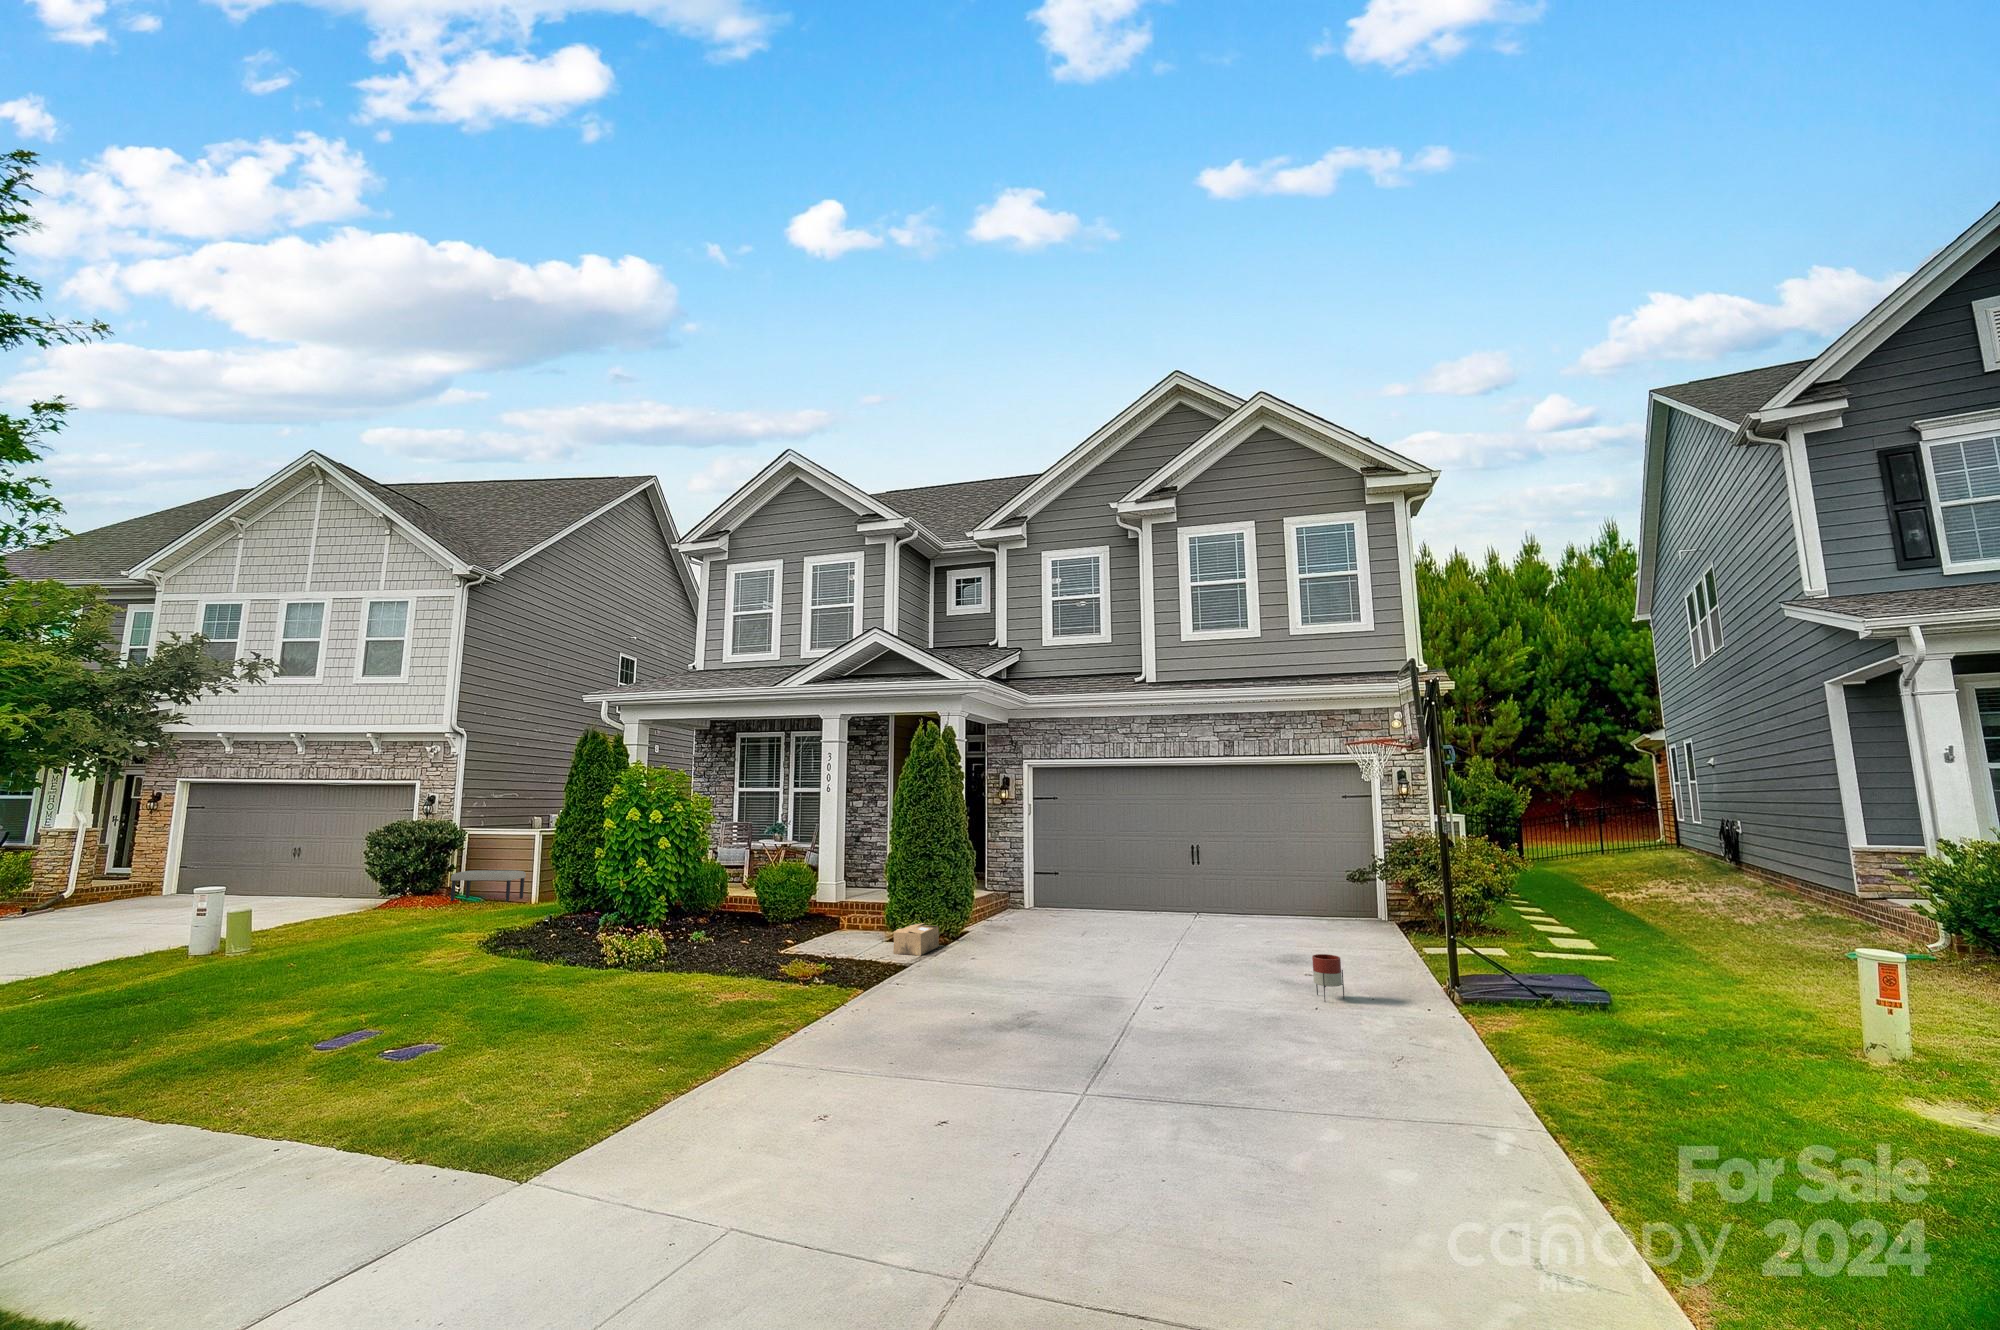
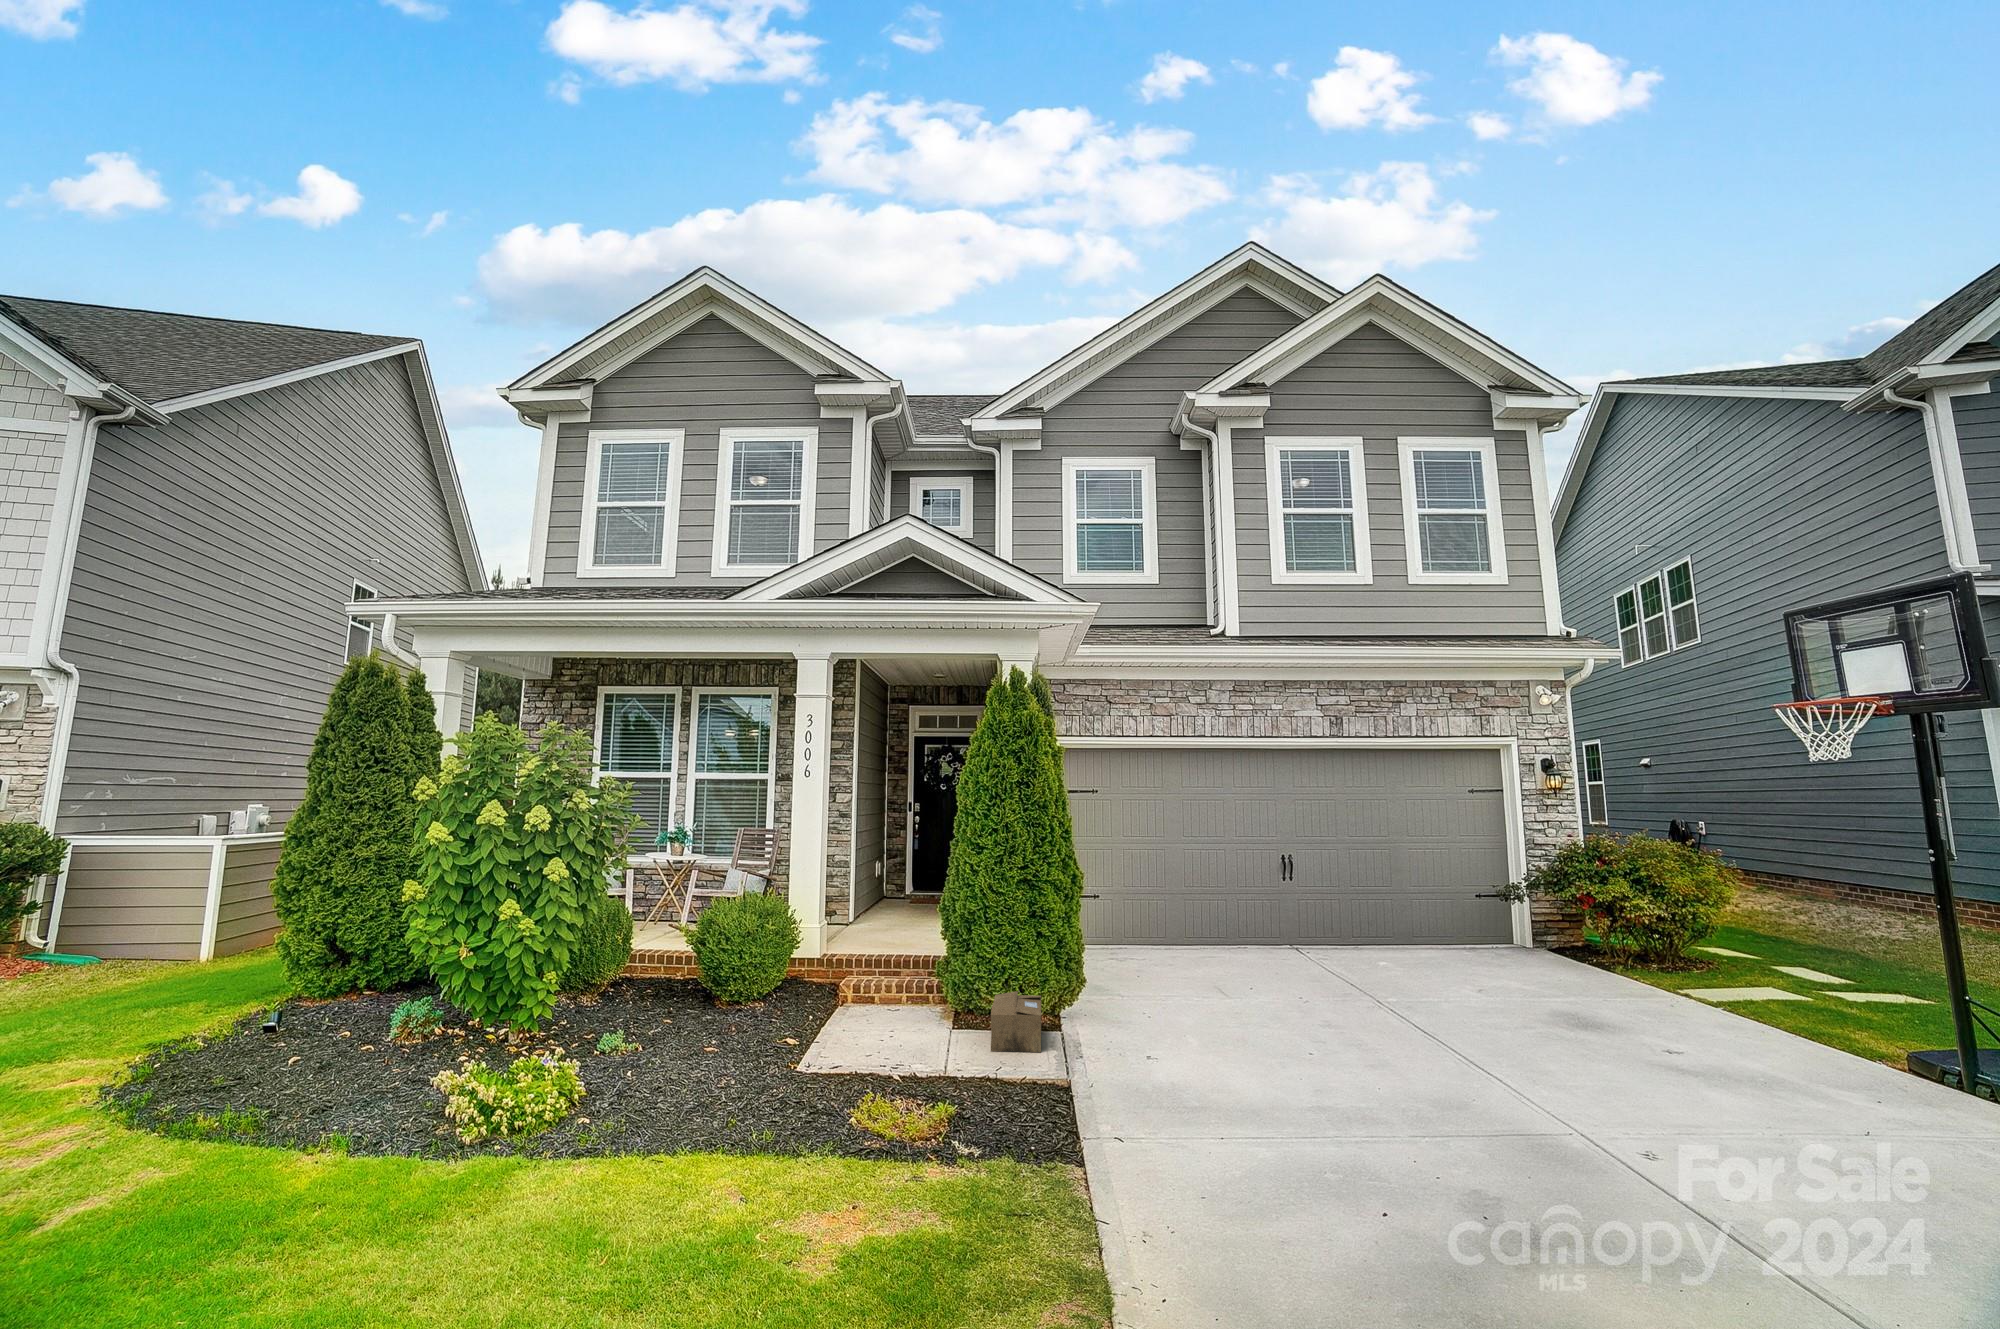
bench: present [451,870,526,901] -> none [30,913,197,973]
planter: present [1312,954,1344,1001] -> none [1731,1030,1791,1109]

